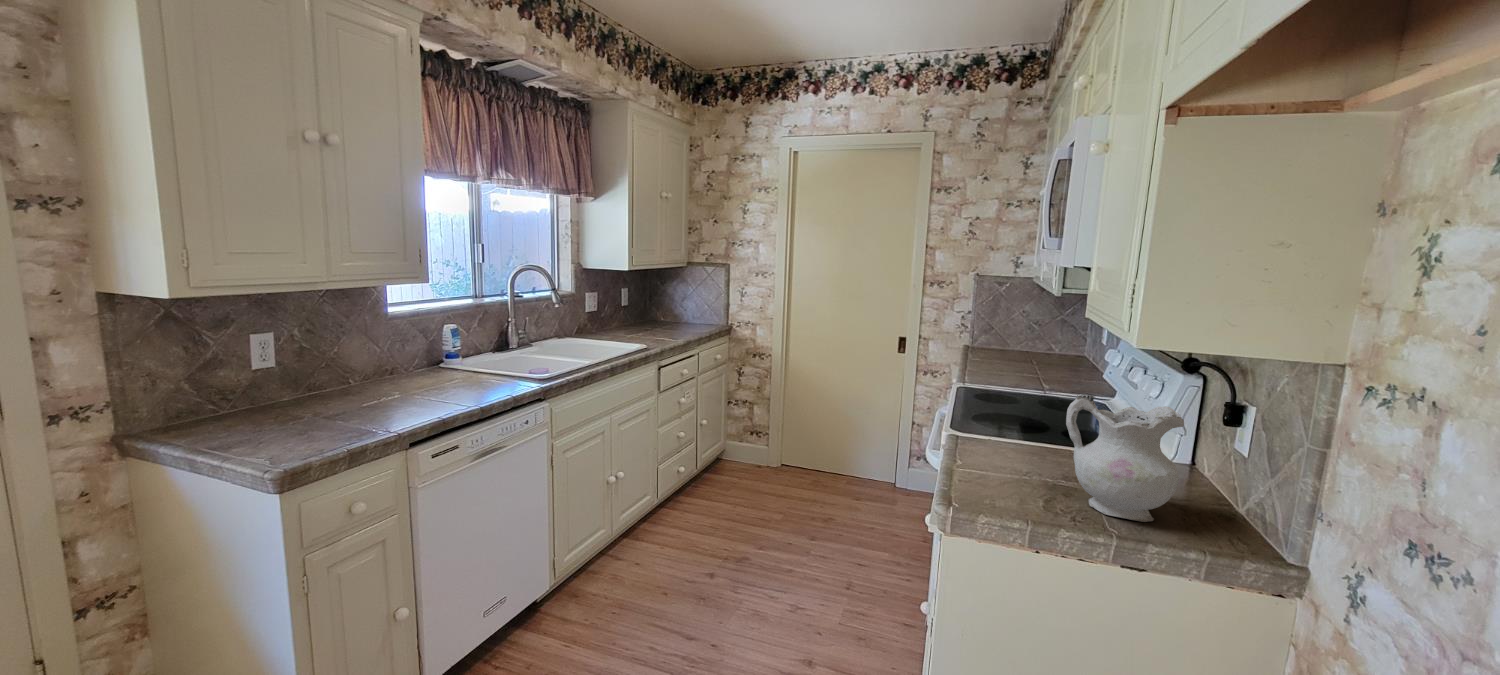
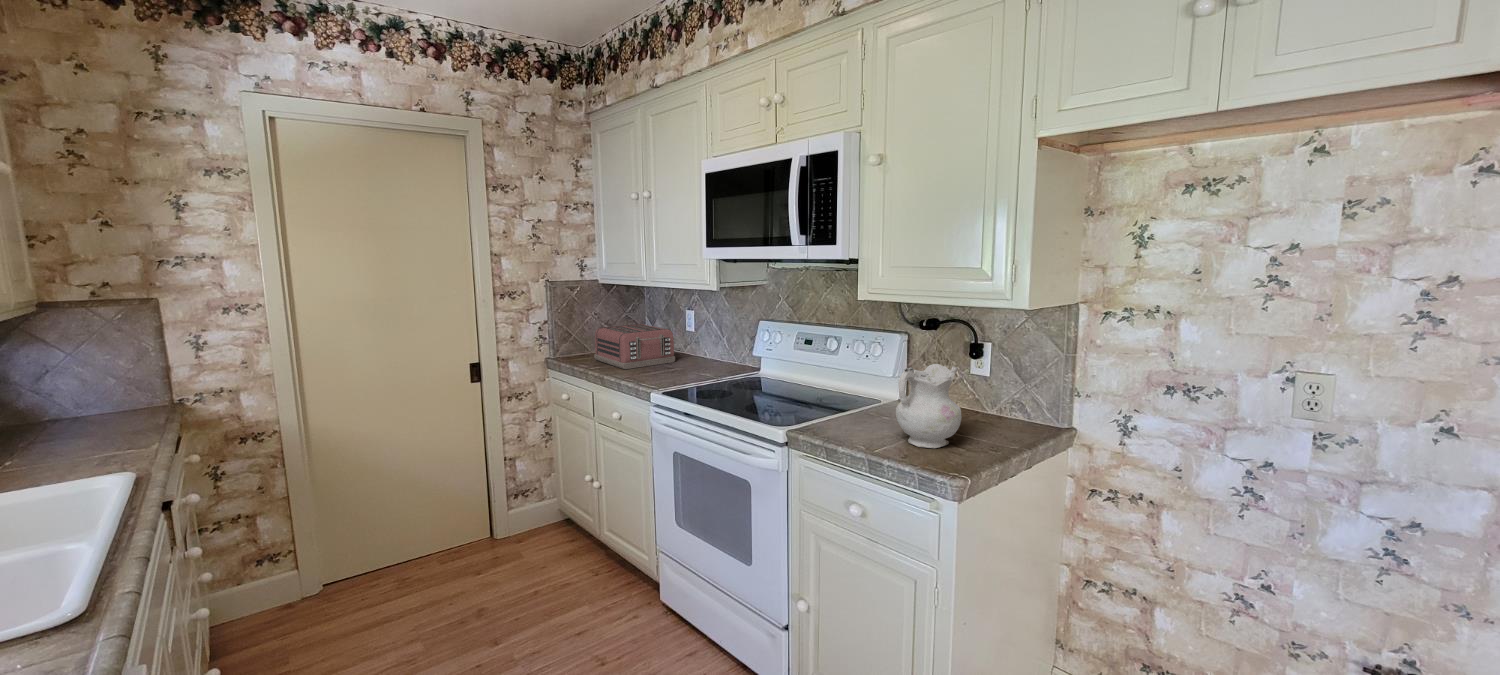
toaster: none [999,324,1074,373] -> present [594,324,675,369]

